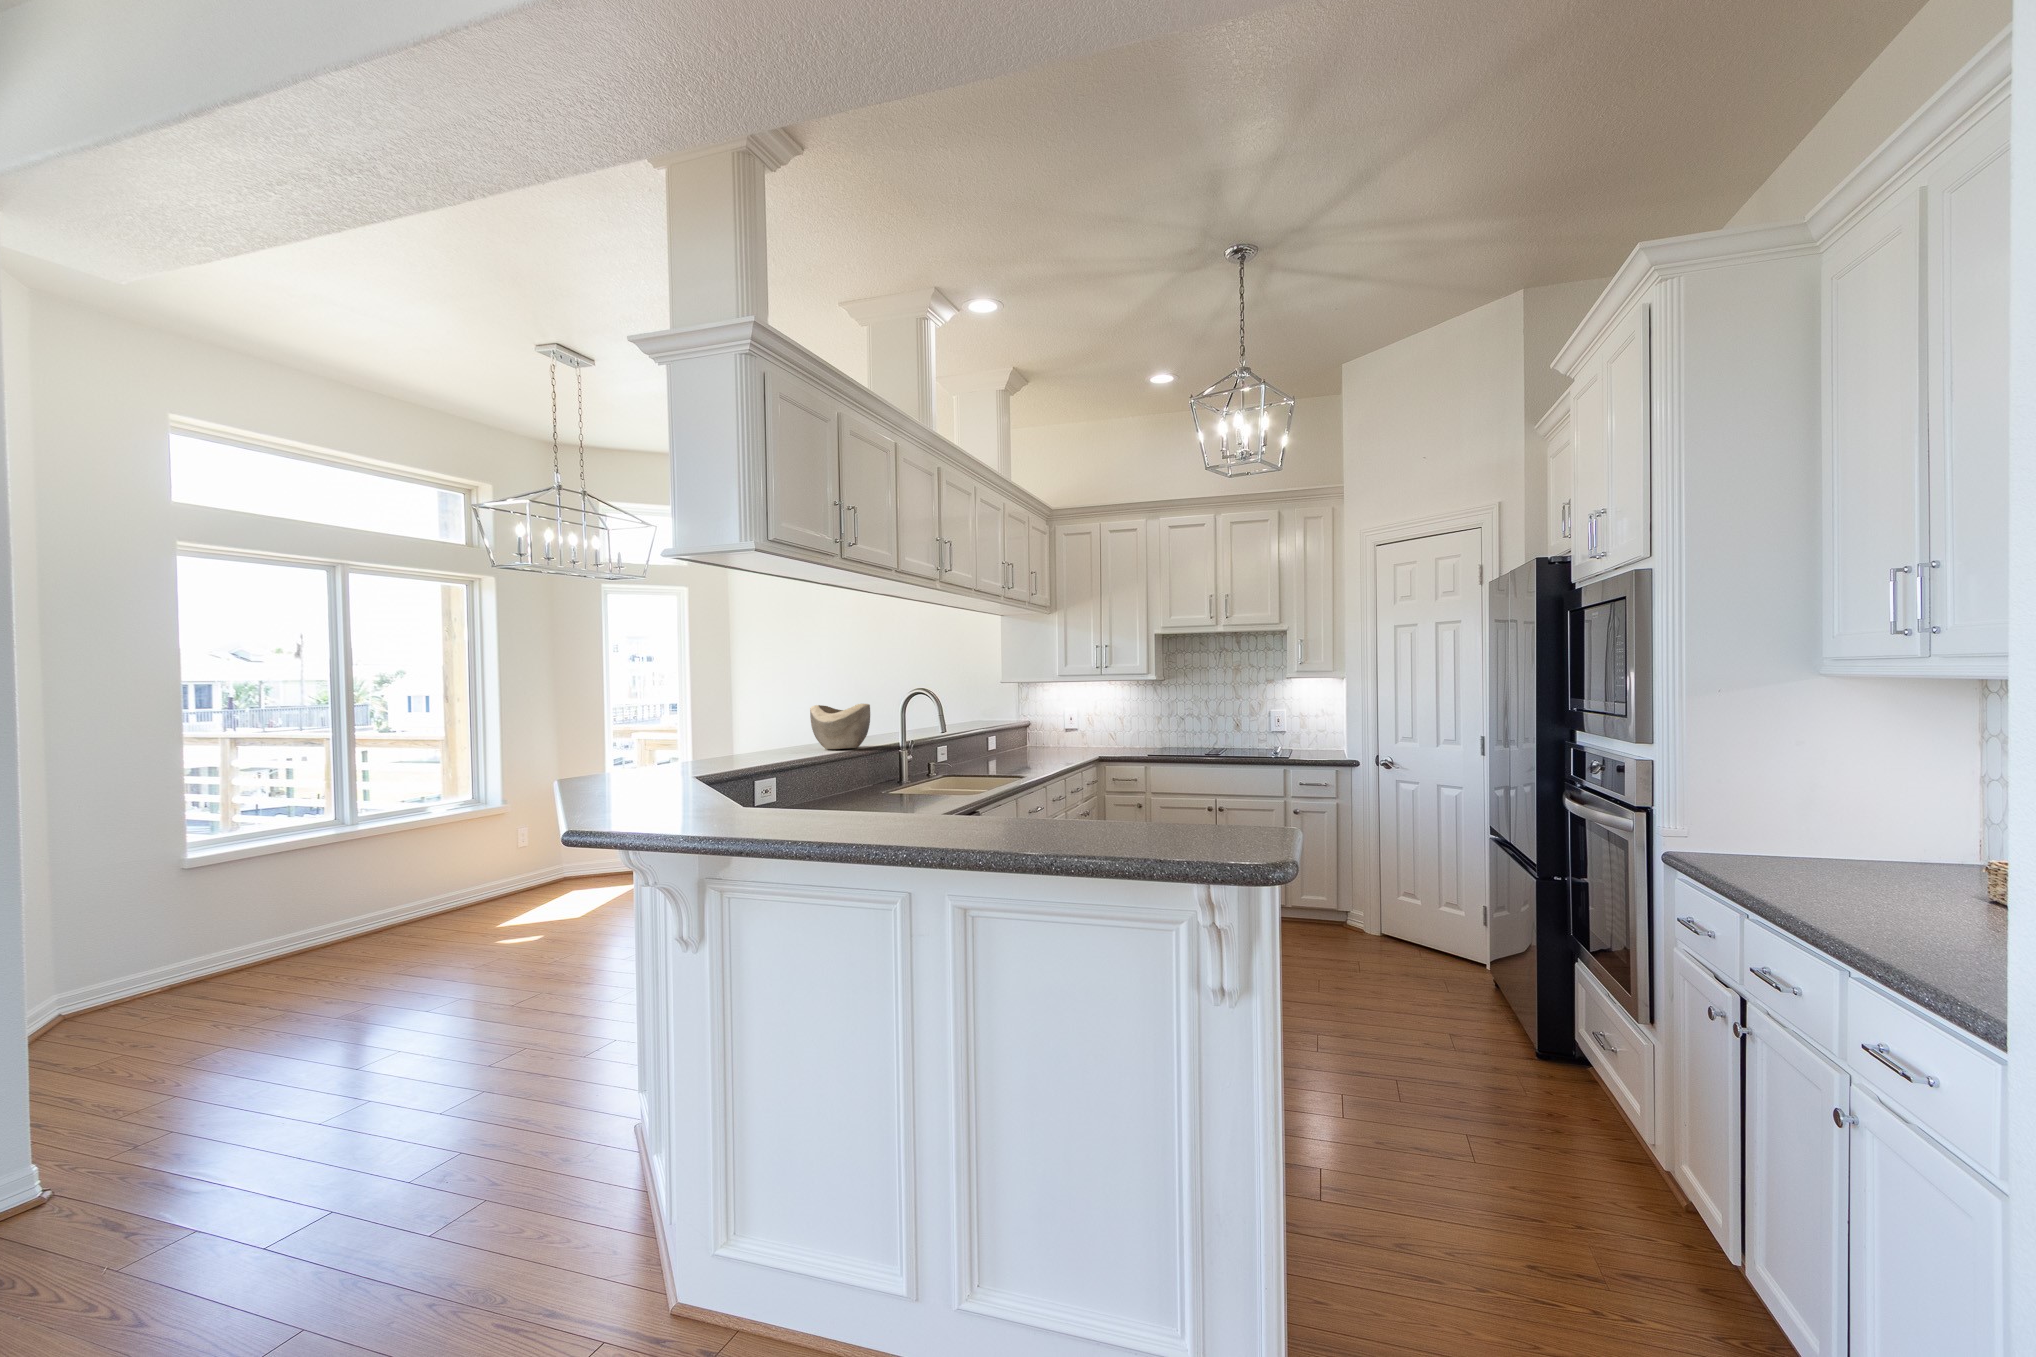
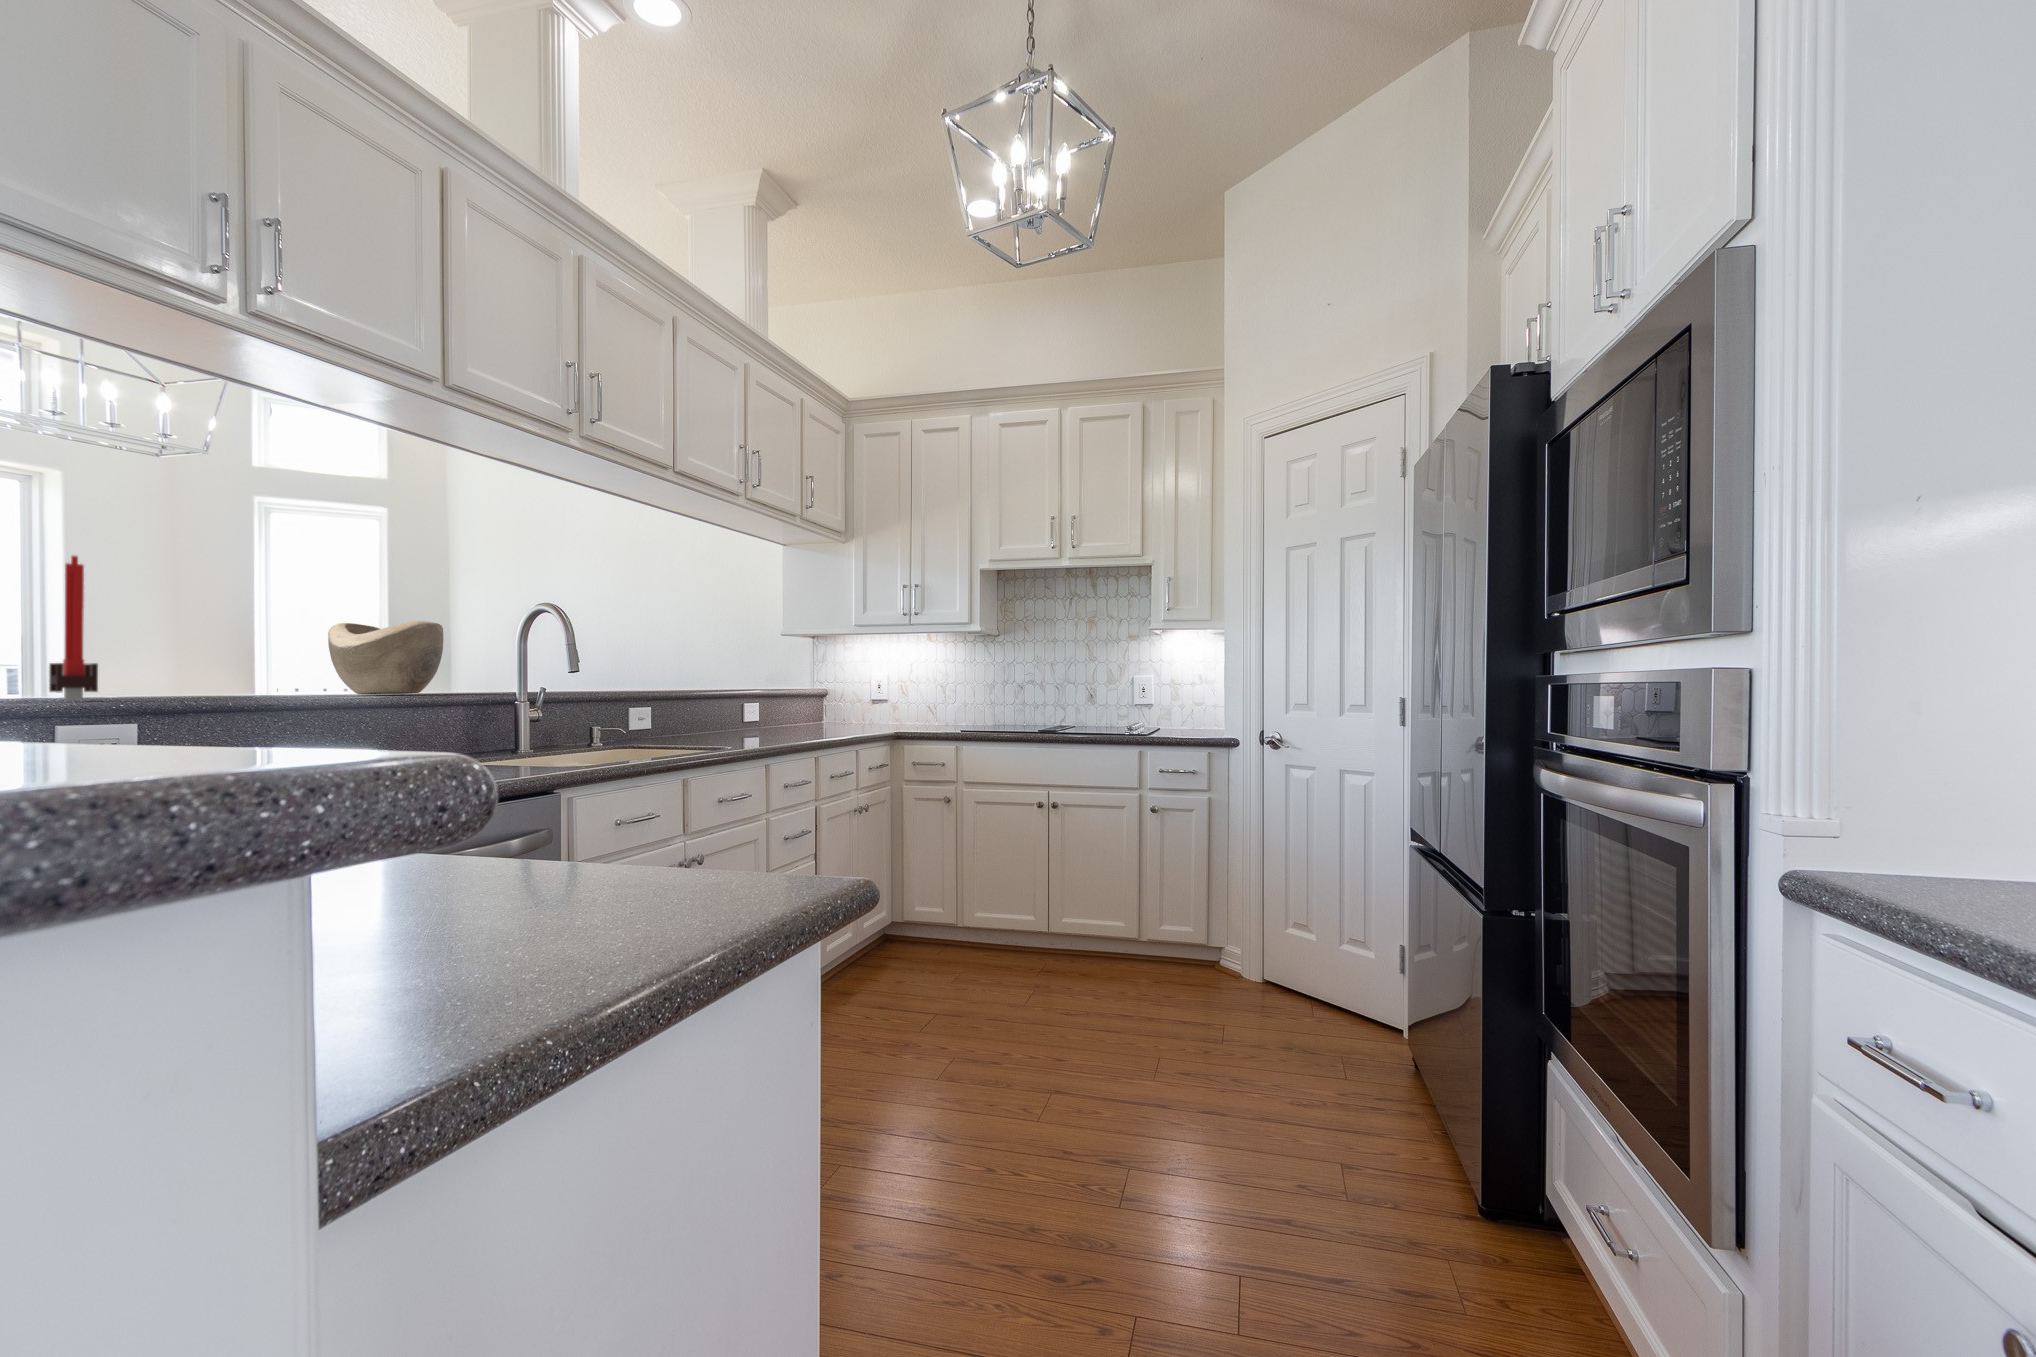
candle: none [733,686,756,765] -> present [49,556,98,701]

